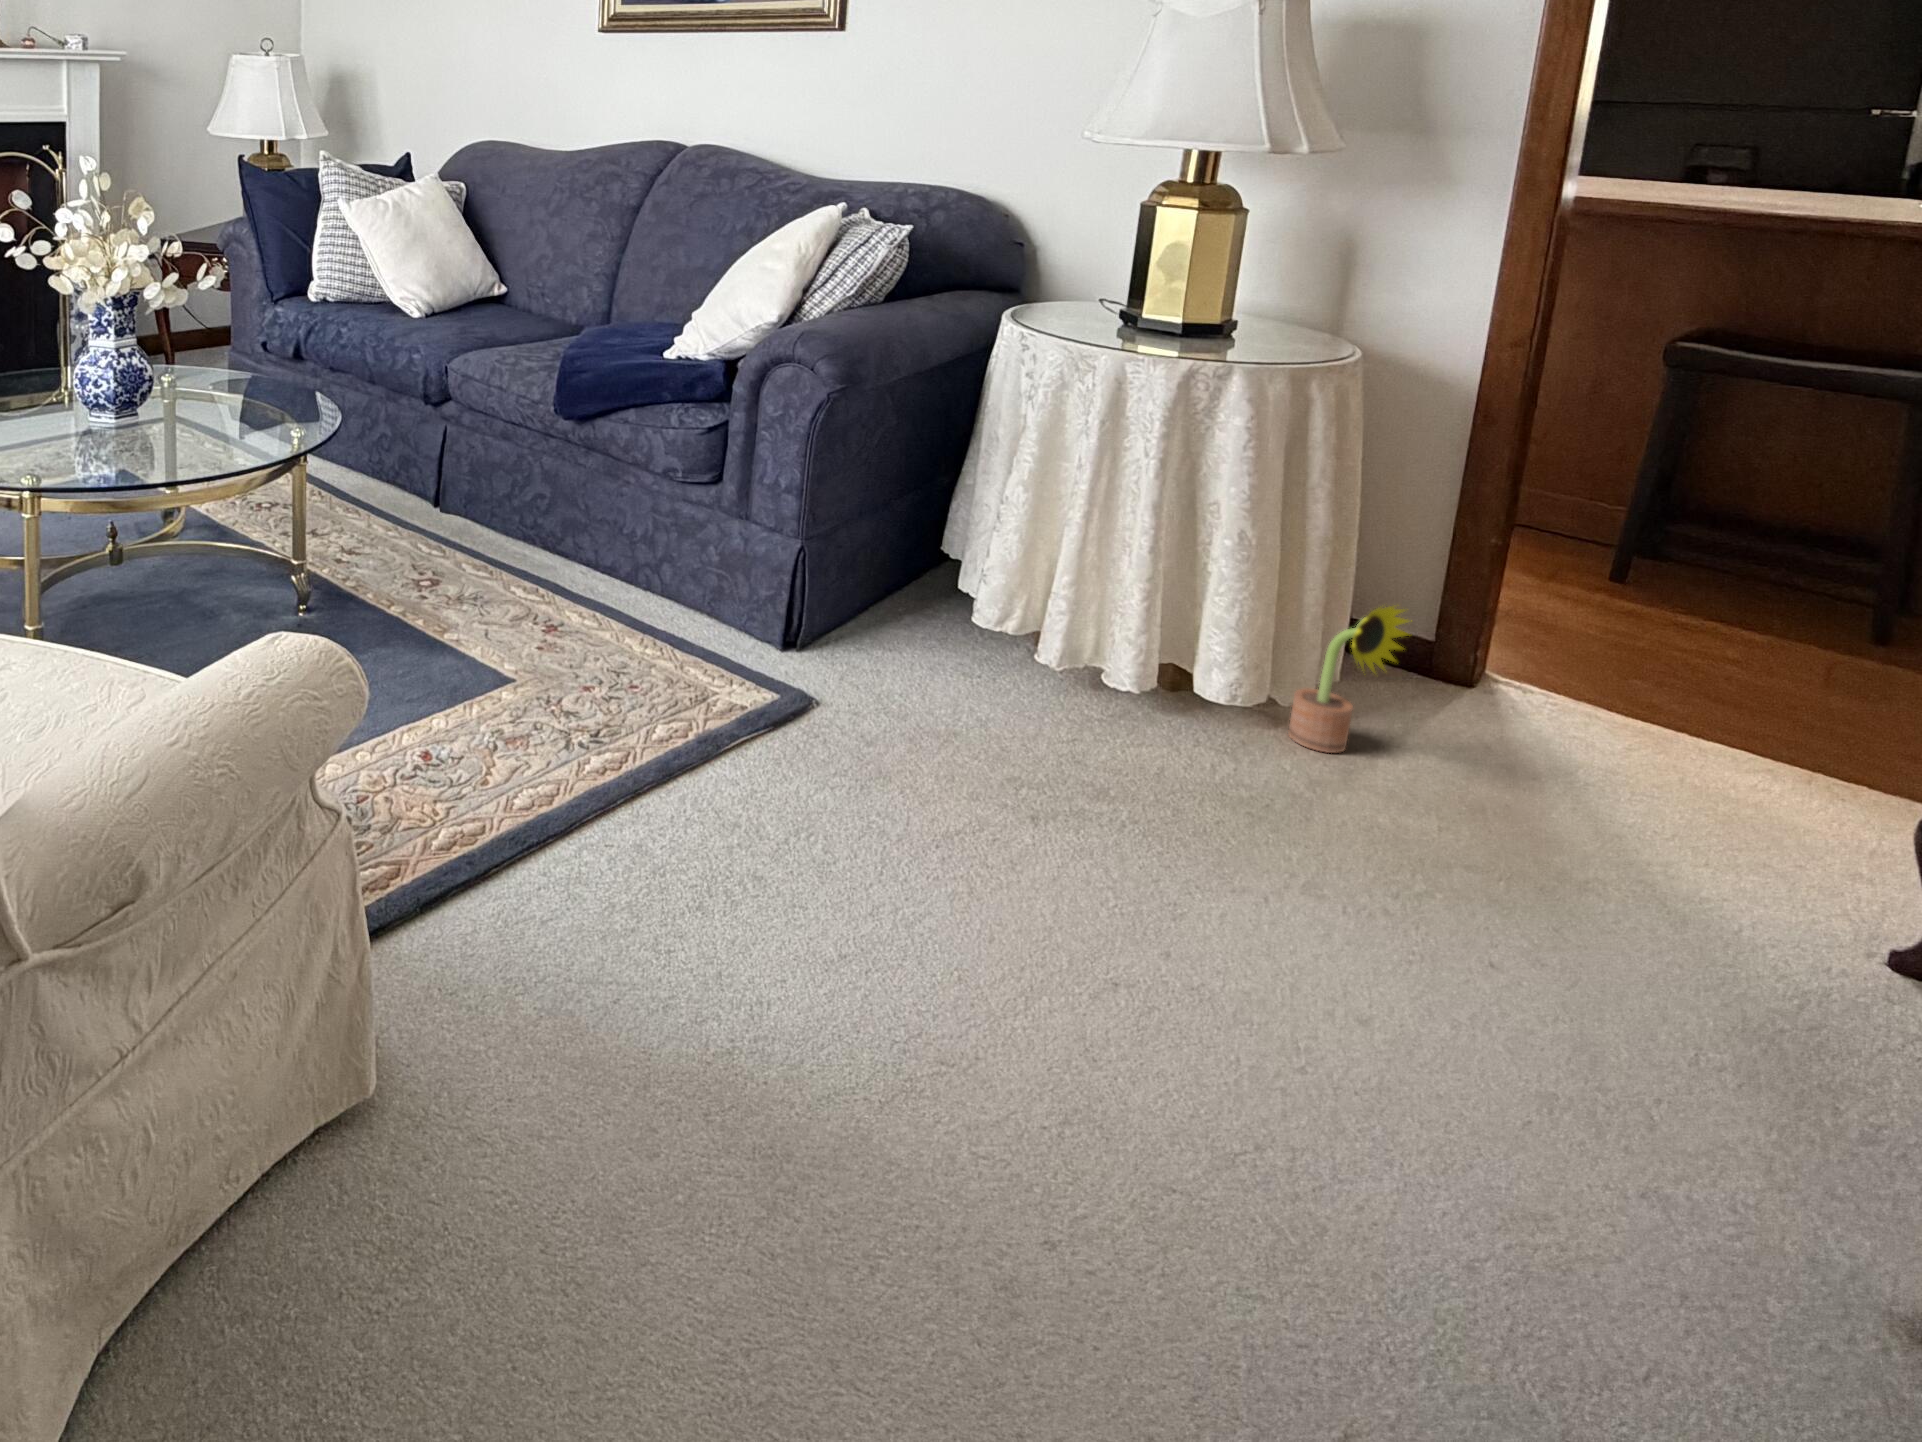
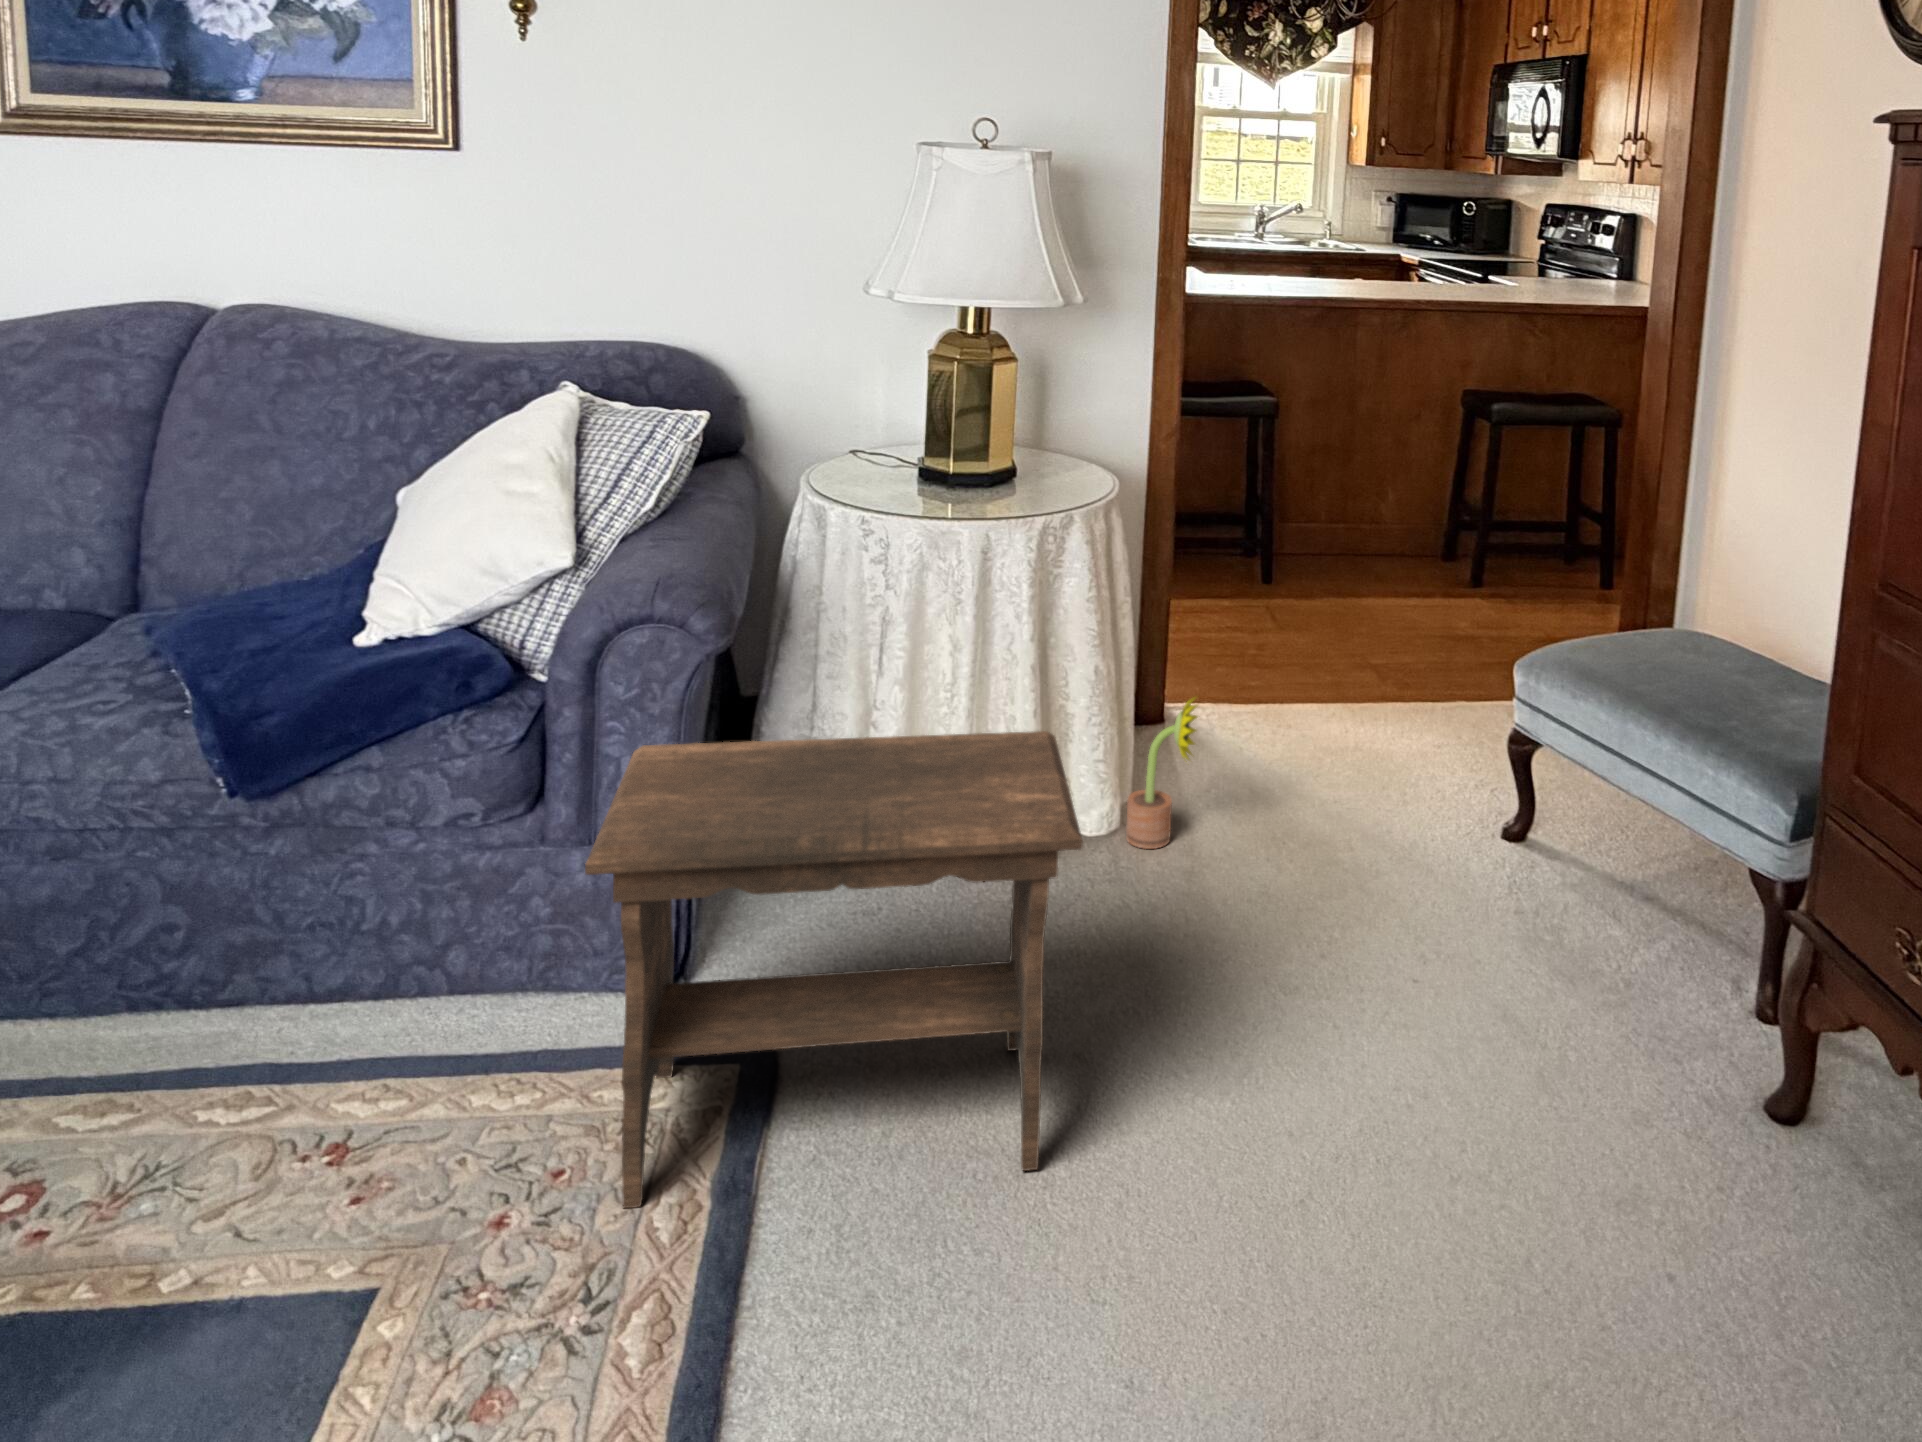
footstool: none [639,435,1058,847] -> present [585,731,1083,1208]

